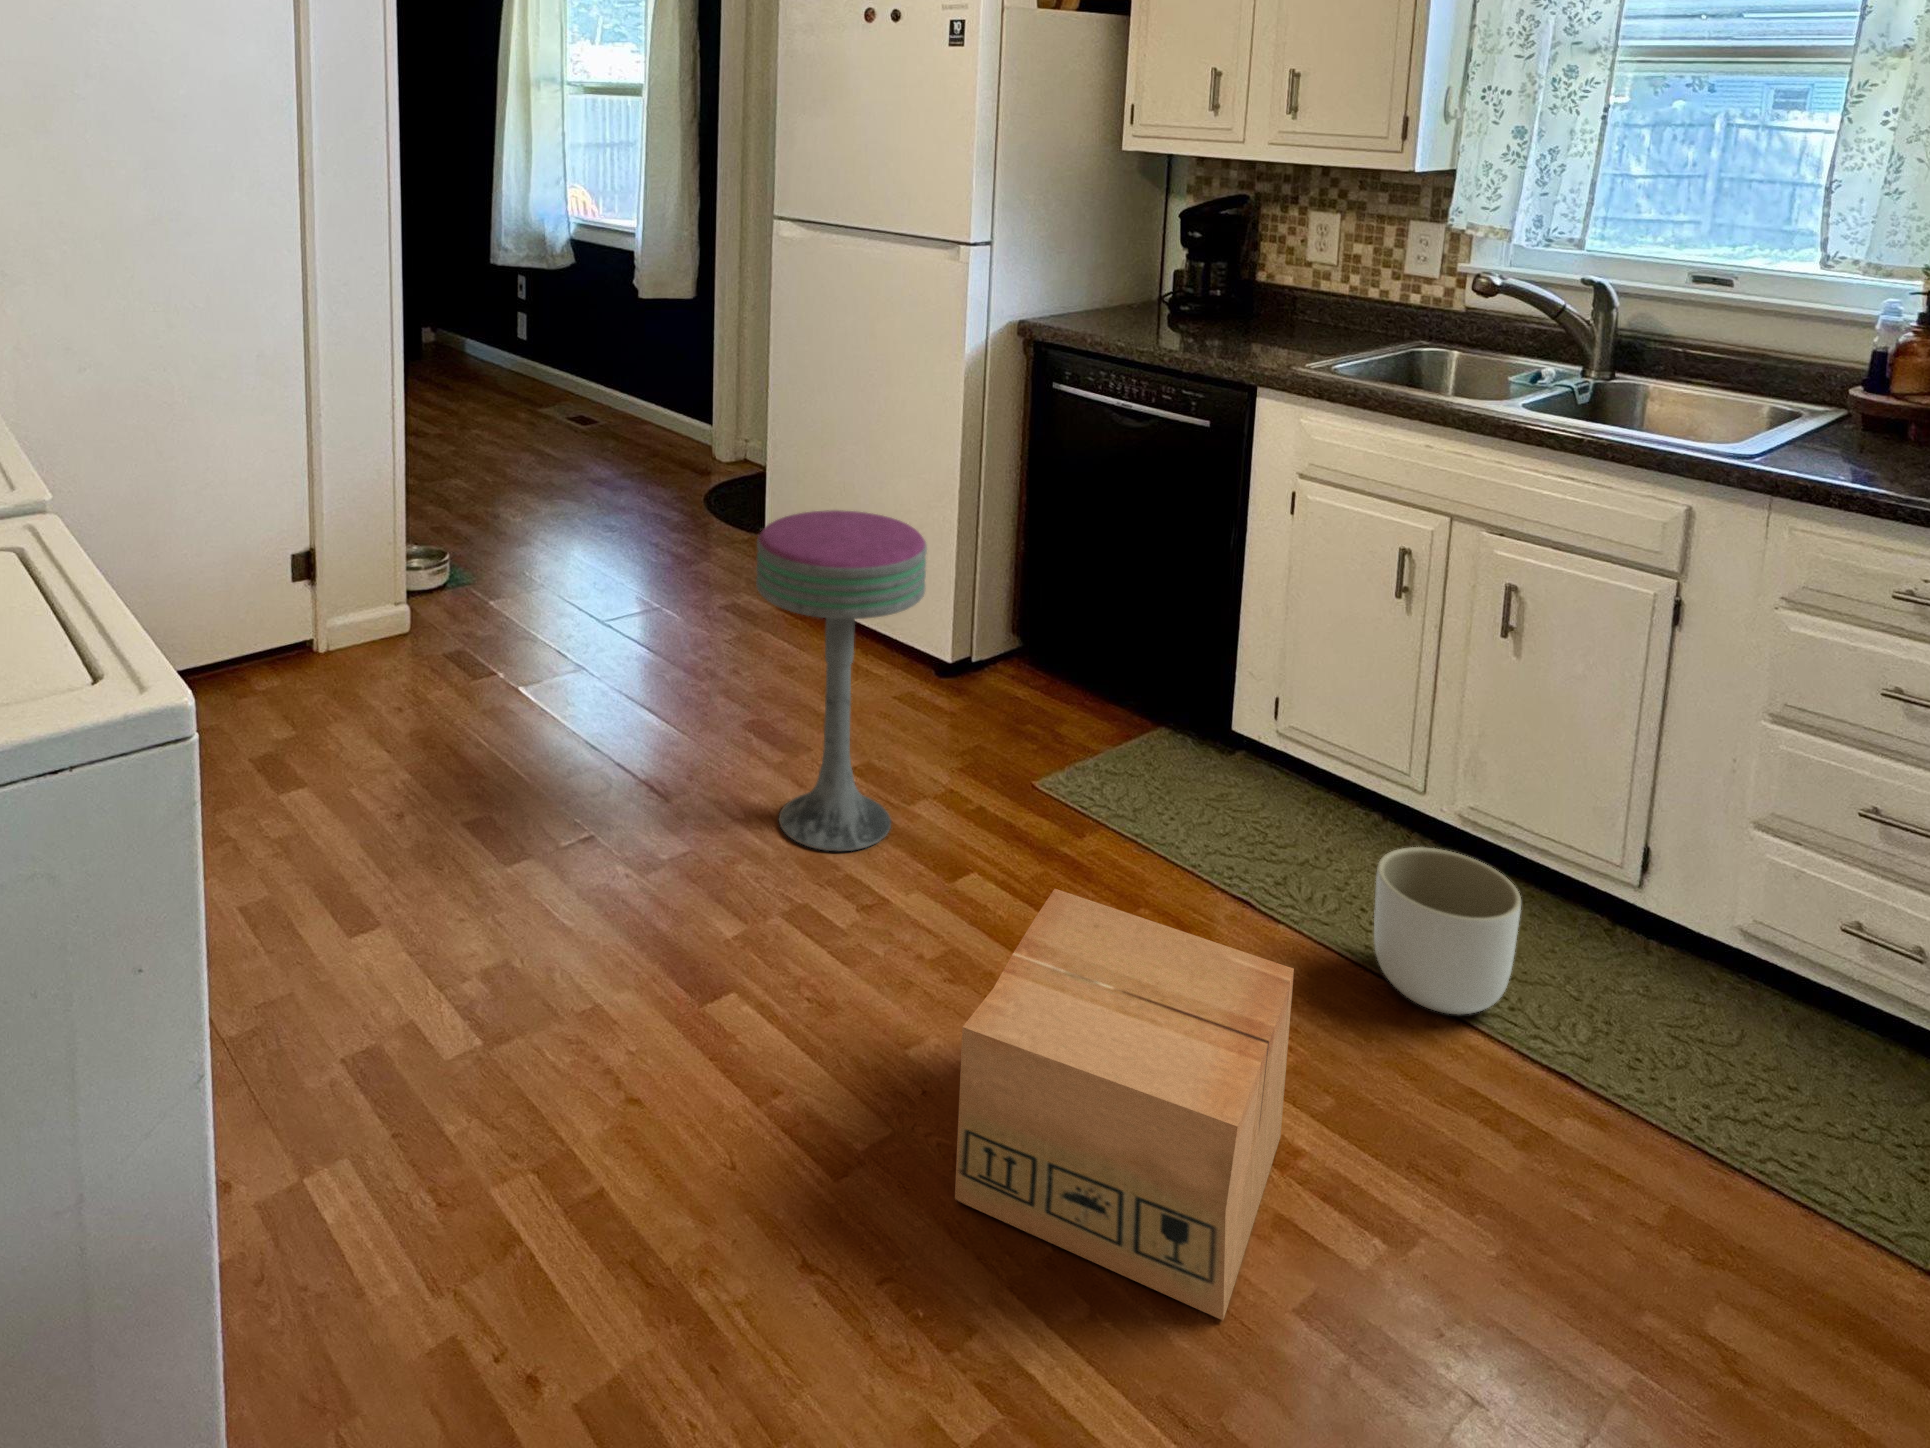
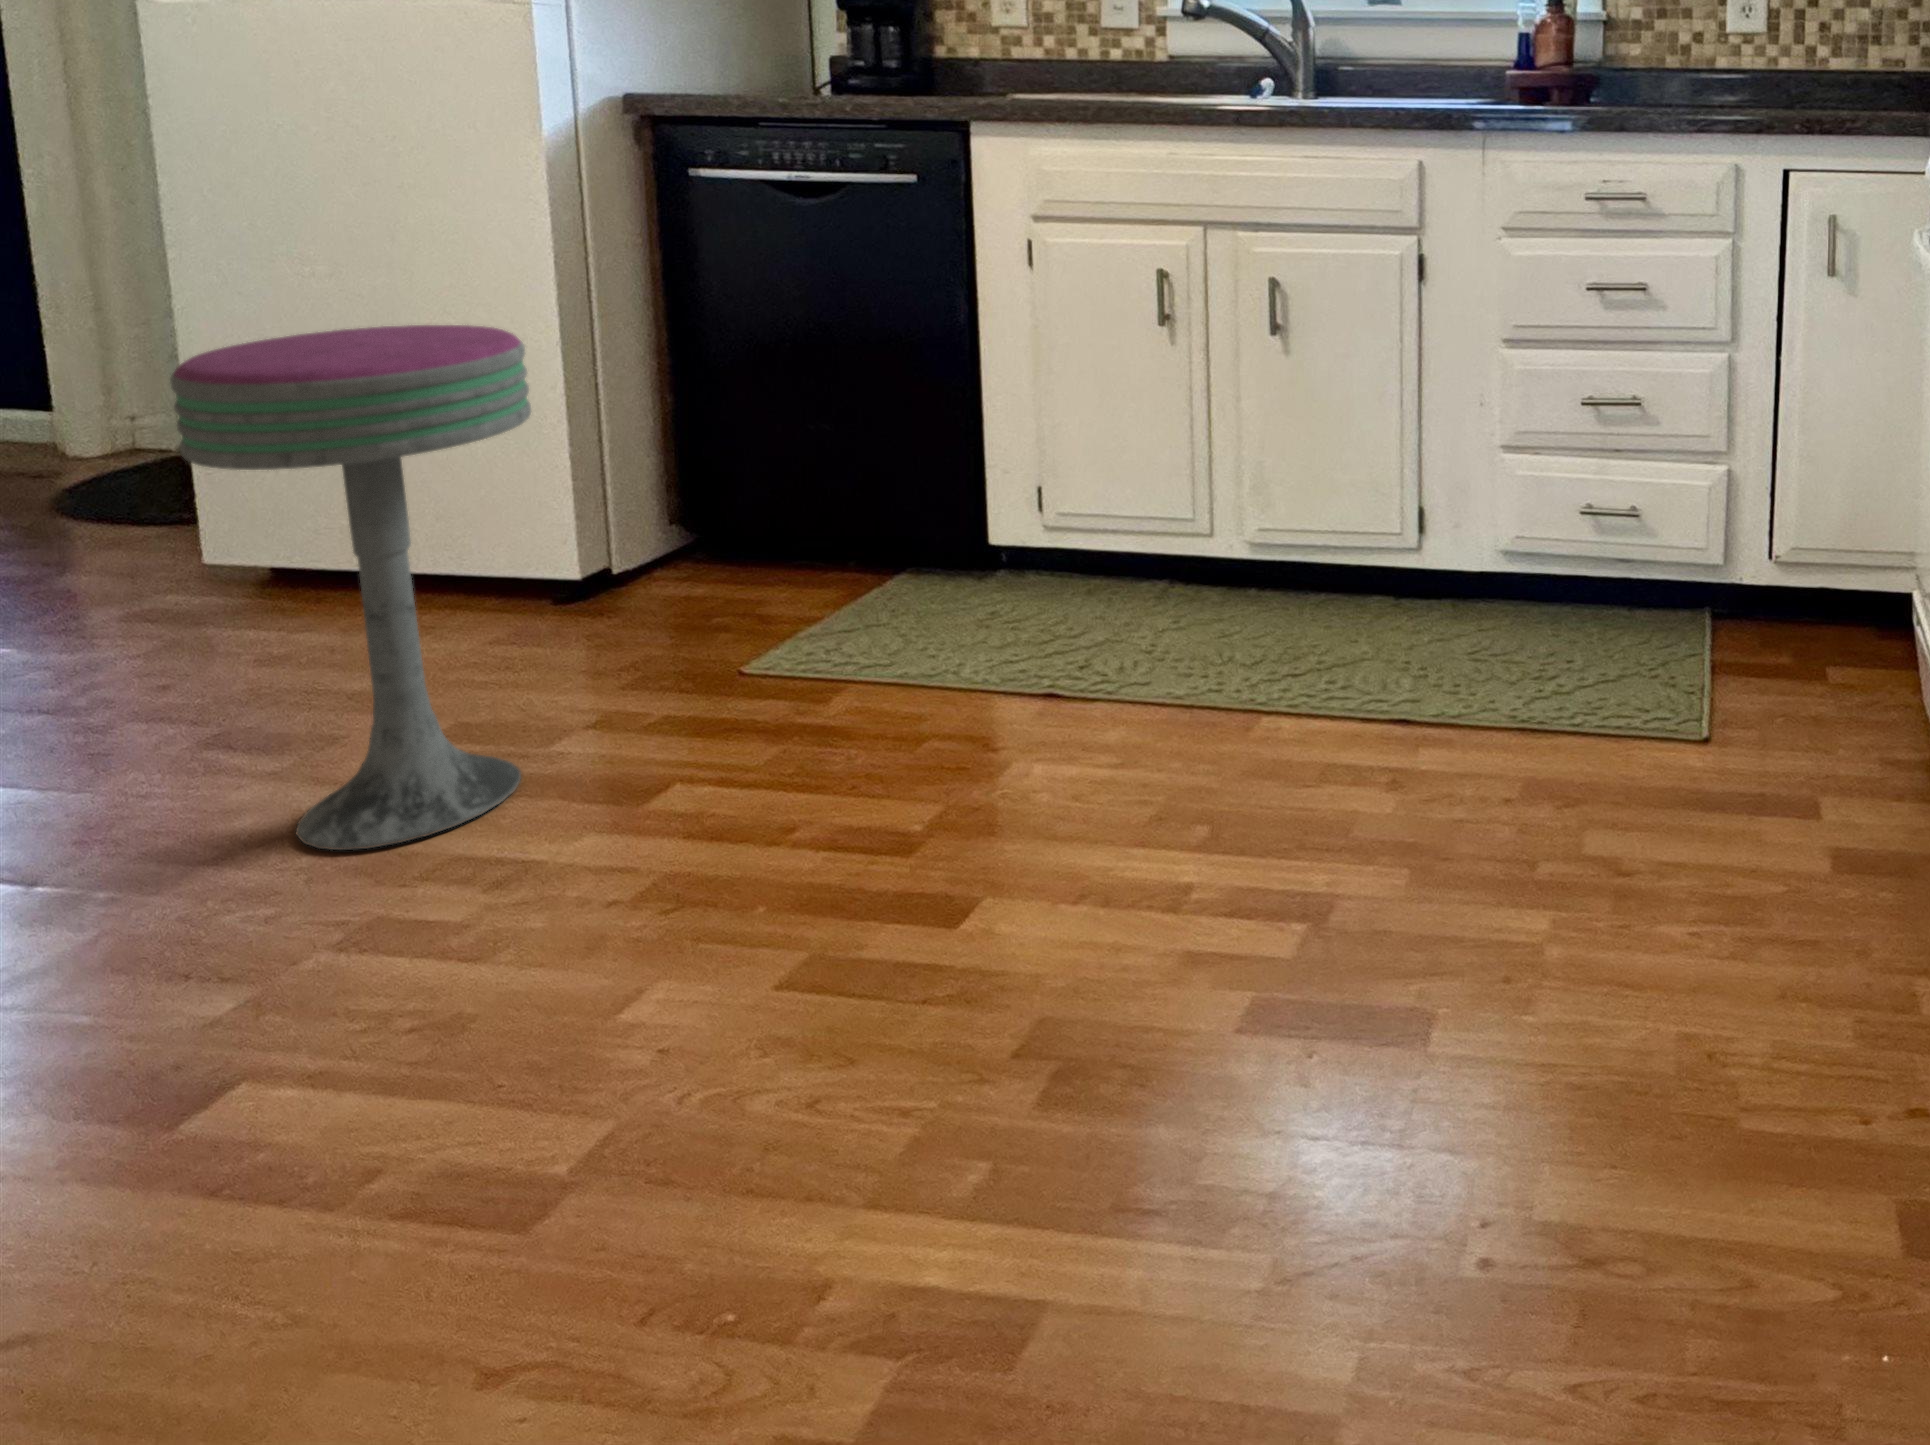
planter: present [1374,847,1521,1014] -> none [1198,553,1341,715]
cardboard box: present [955,889,1294,1320] -> none [722,678,1163,1168]

